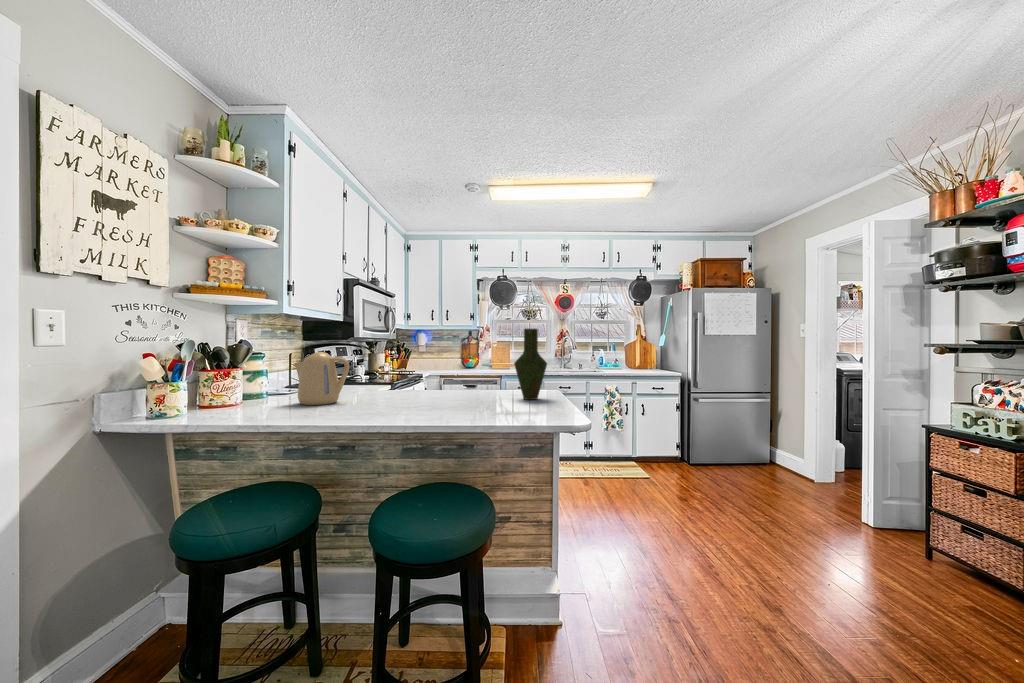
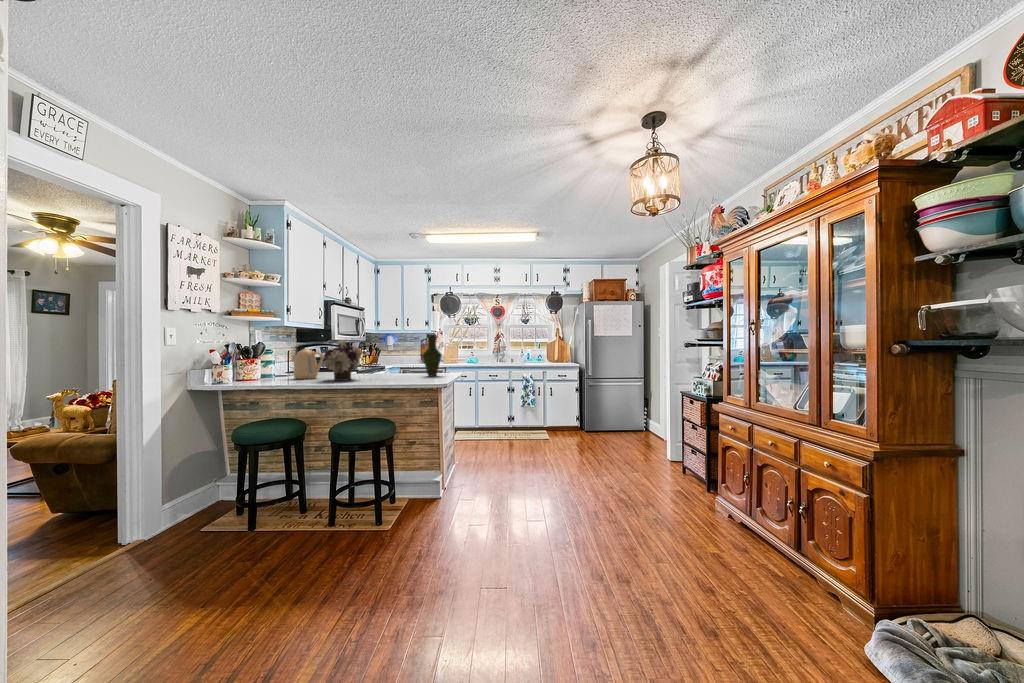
flower arrangement: none [353,337,421,412] -> present [324,340,362,381]

